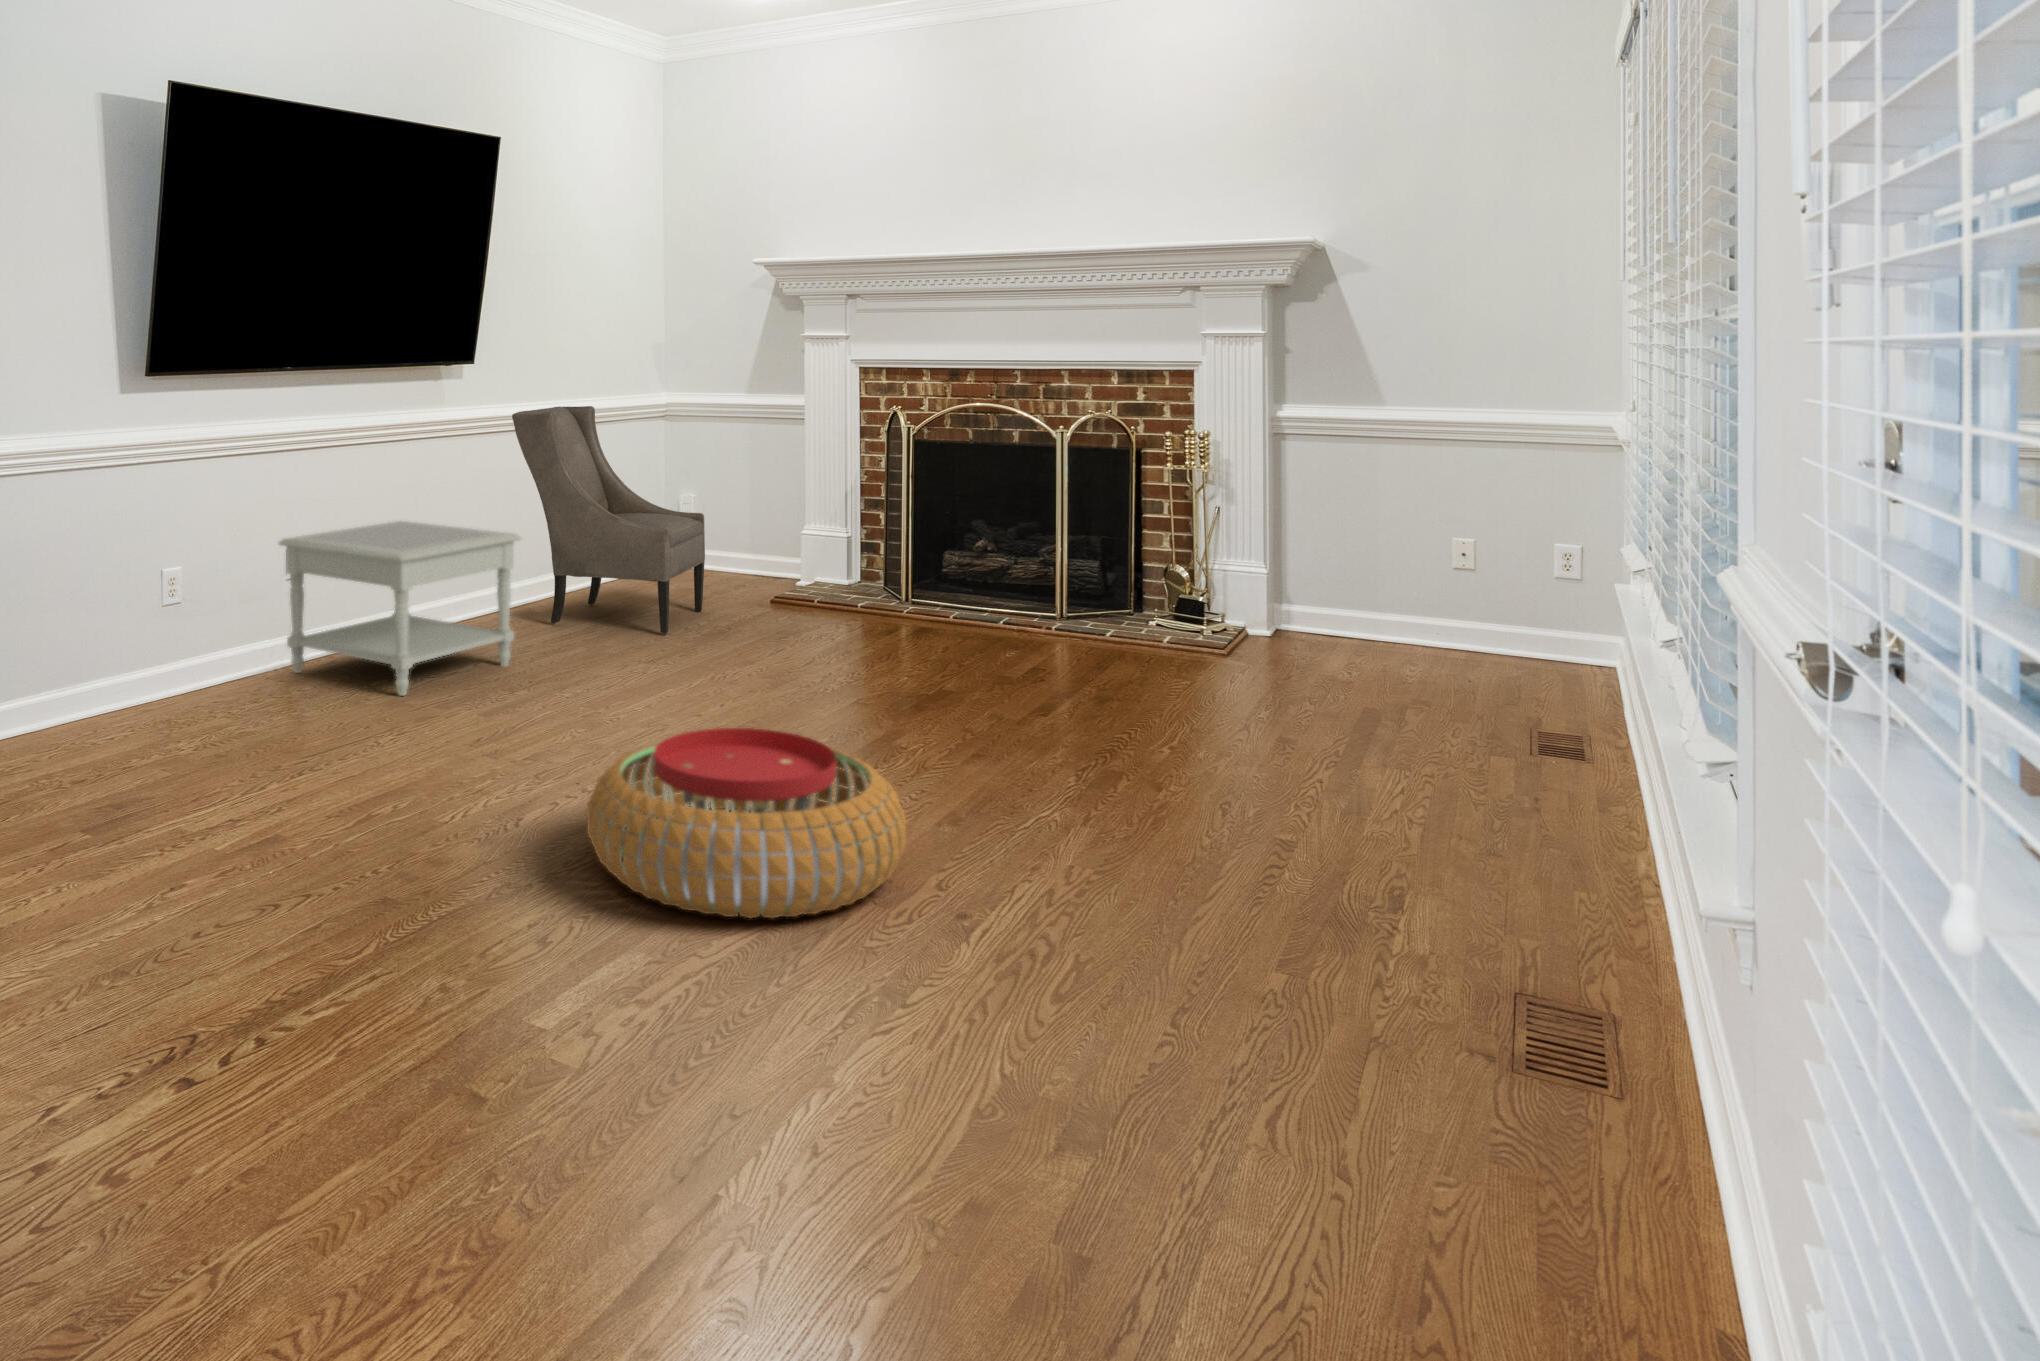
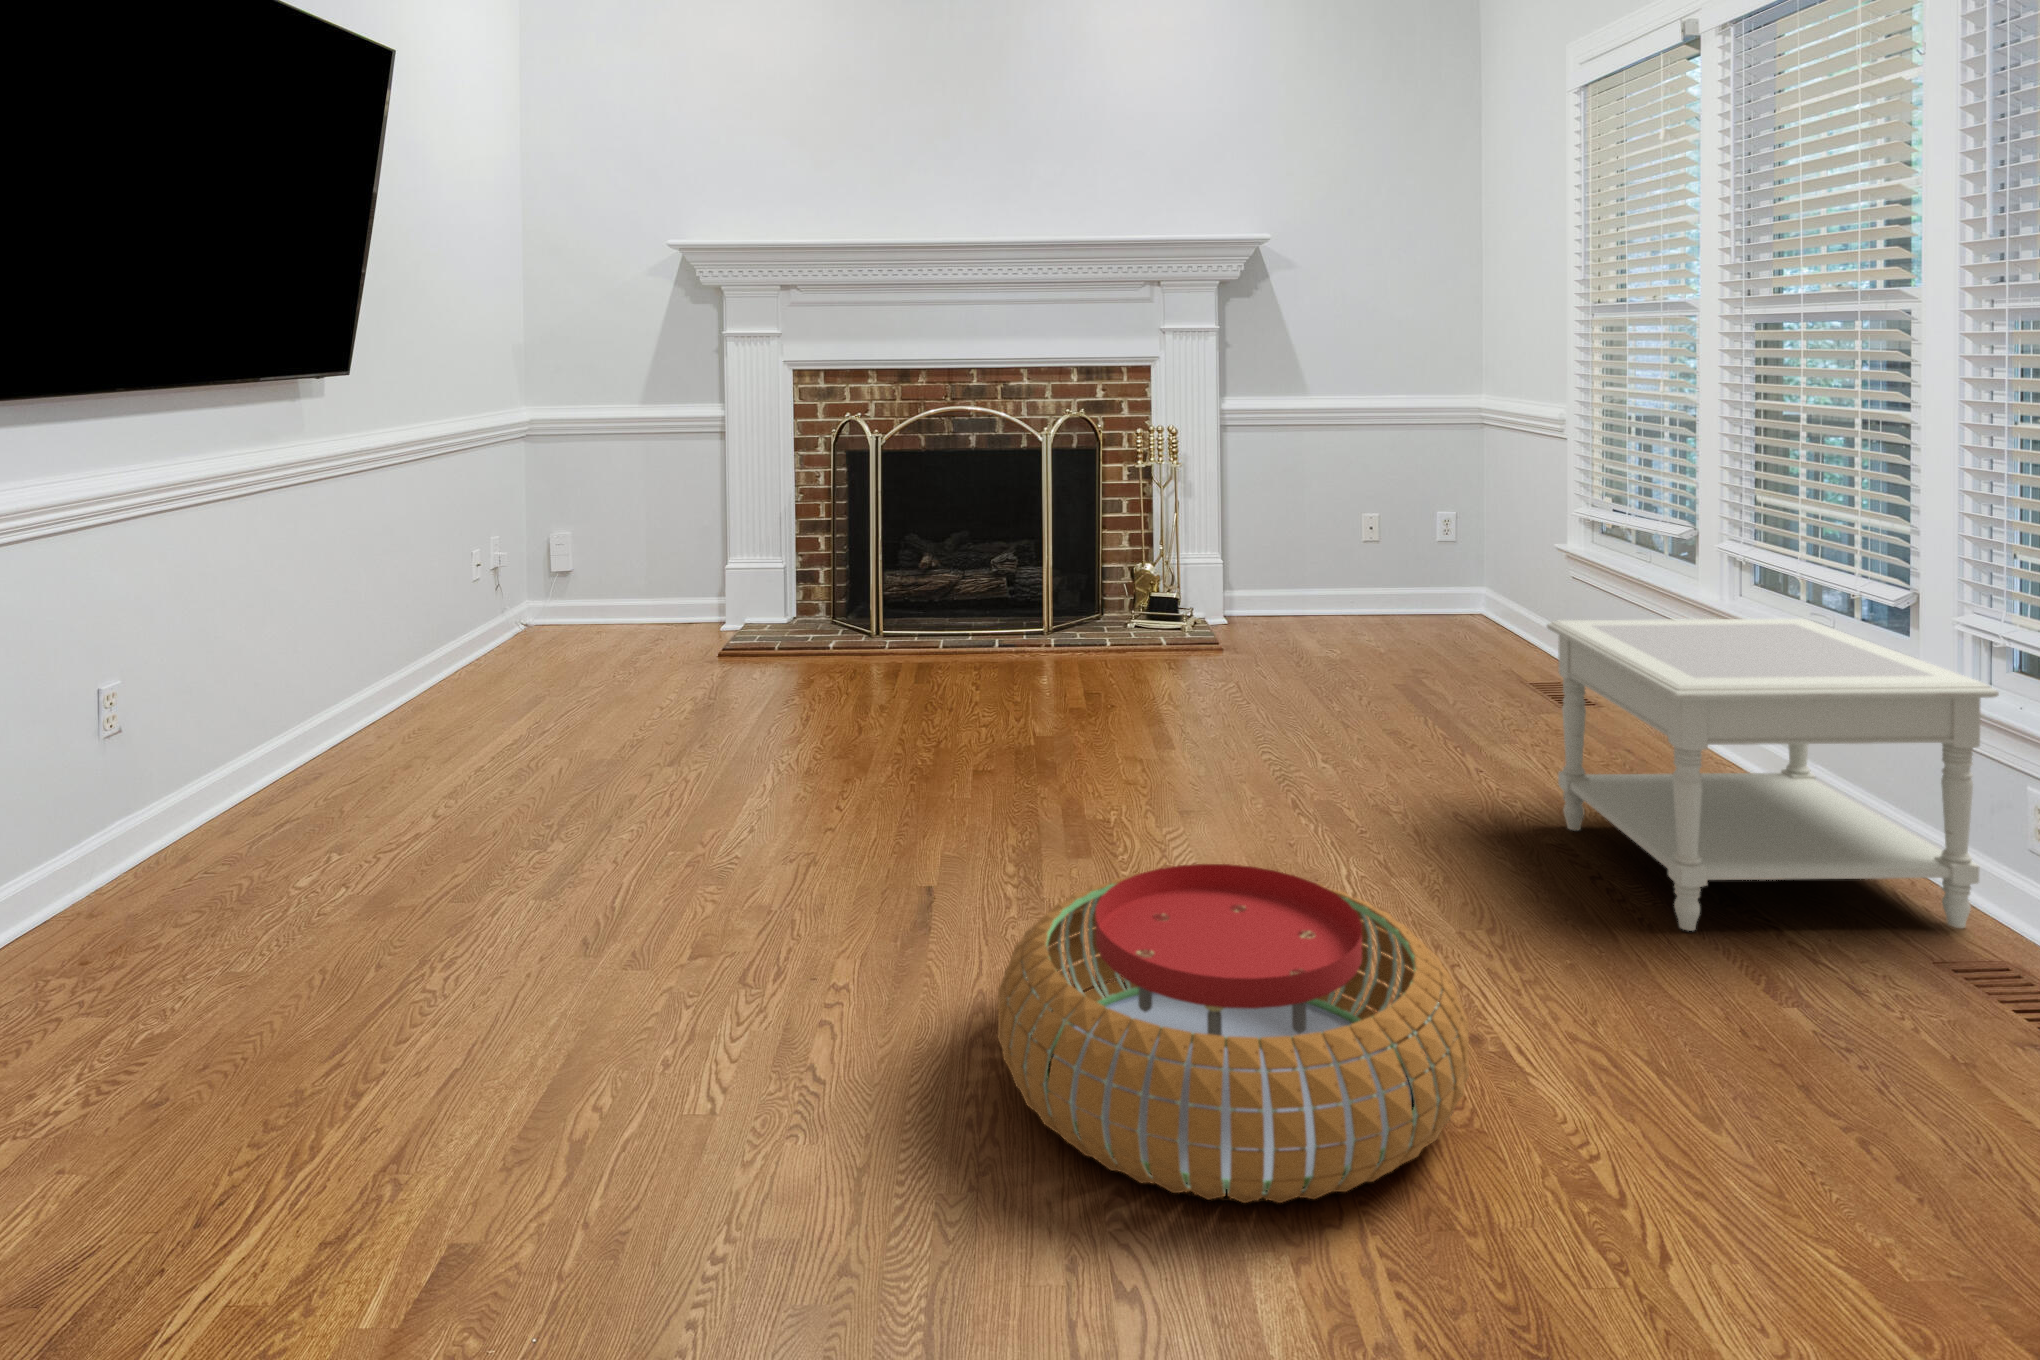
armchair: present [512,406,705,634] -> none [404,427,651,731]
side table: present [279,521,521,696] -> present [1547,619,1999,931]

